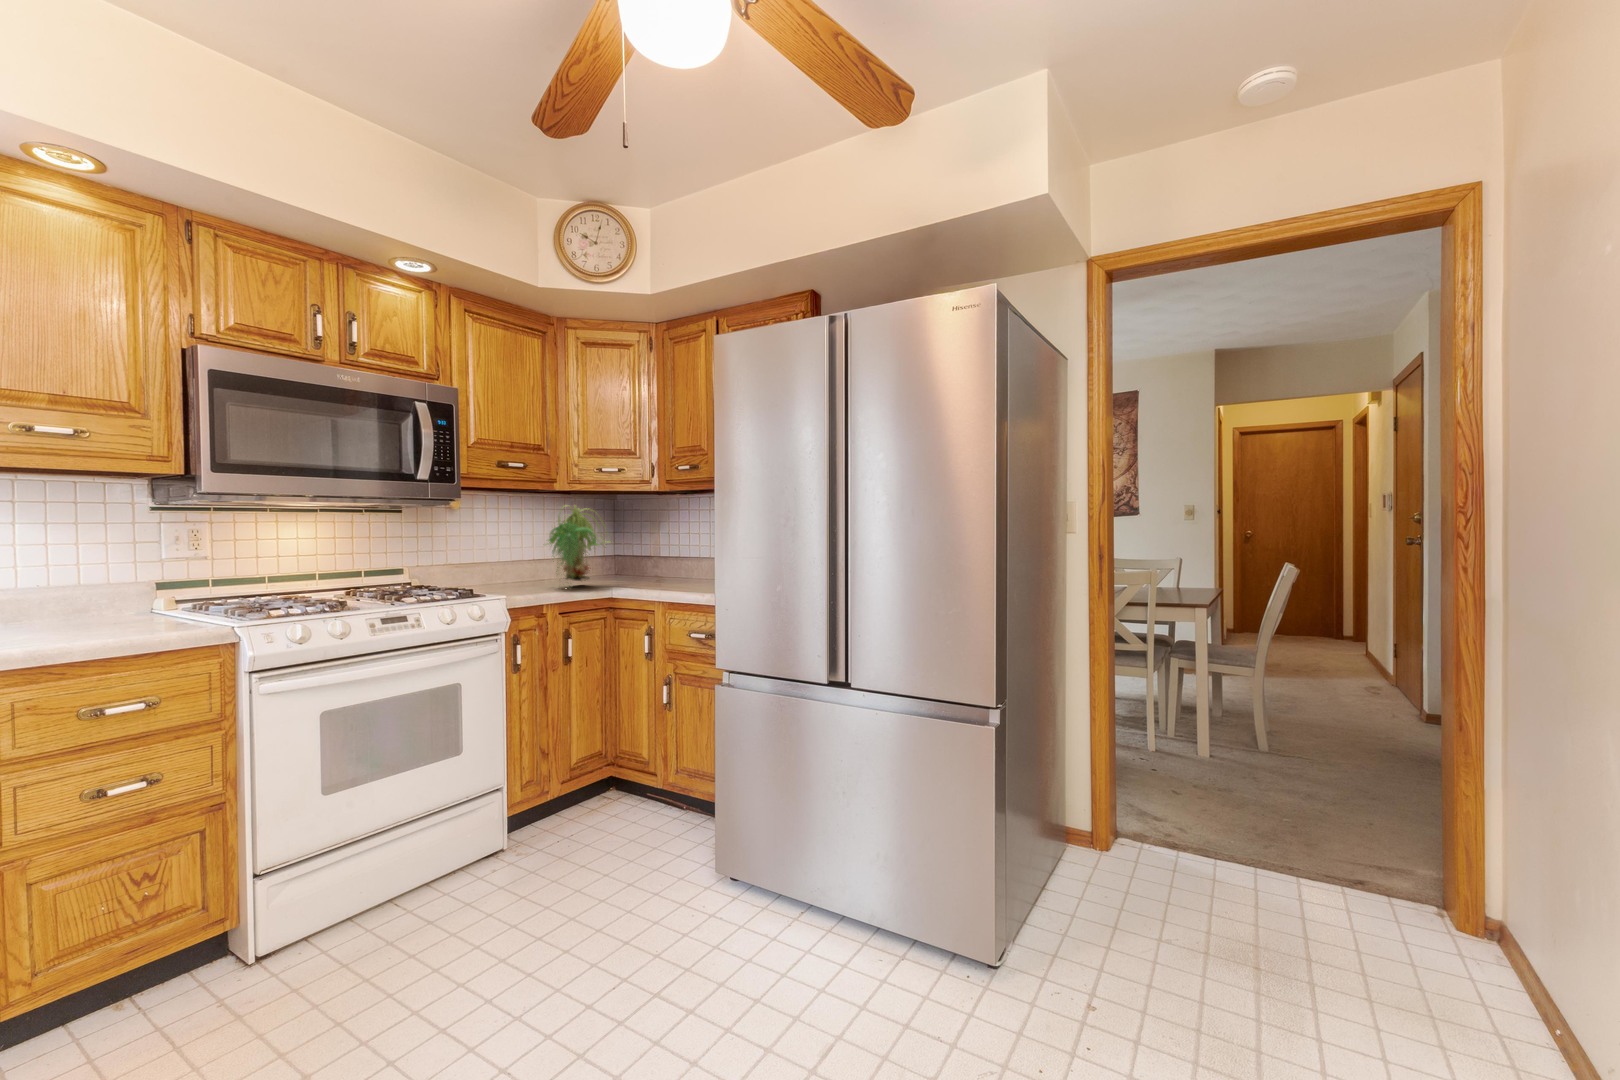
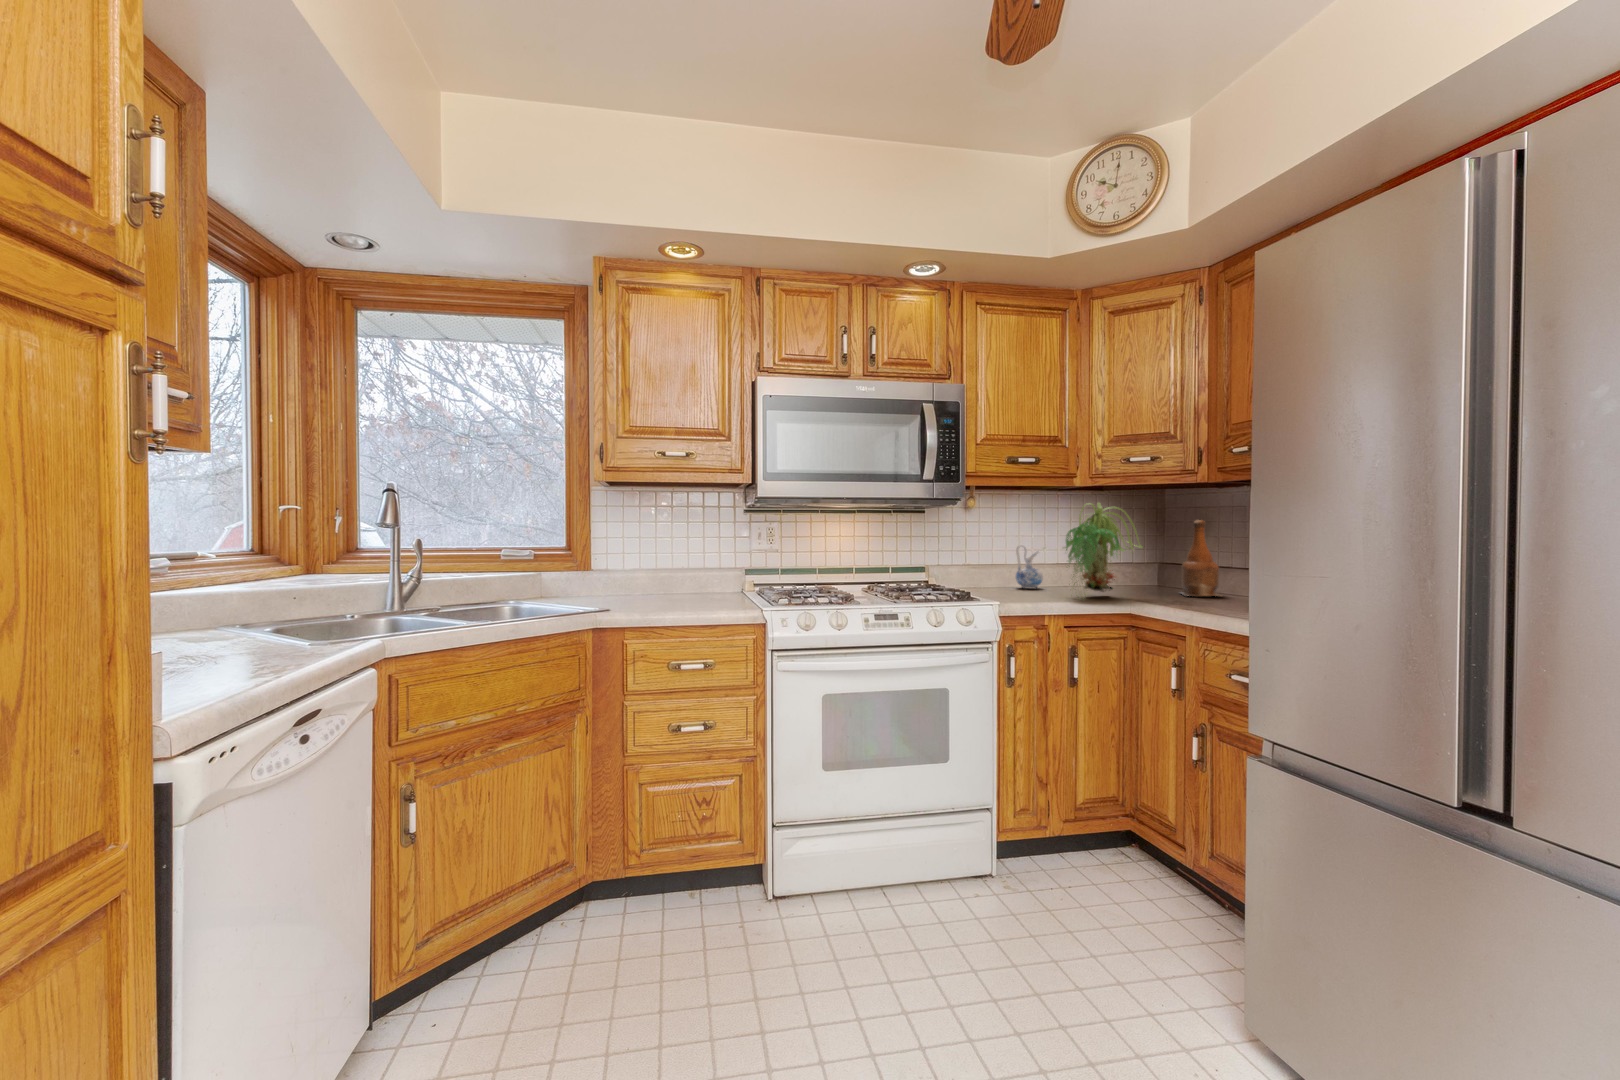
bottle: none [633,520,667,580] -> present [1181,520,1219,596]
ceramic pitcher: none [493,544,519,584] -> present [1016,545,1043,588]

